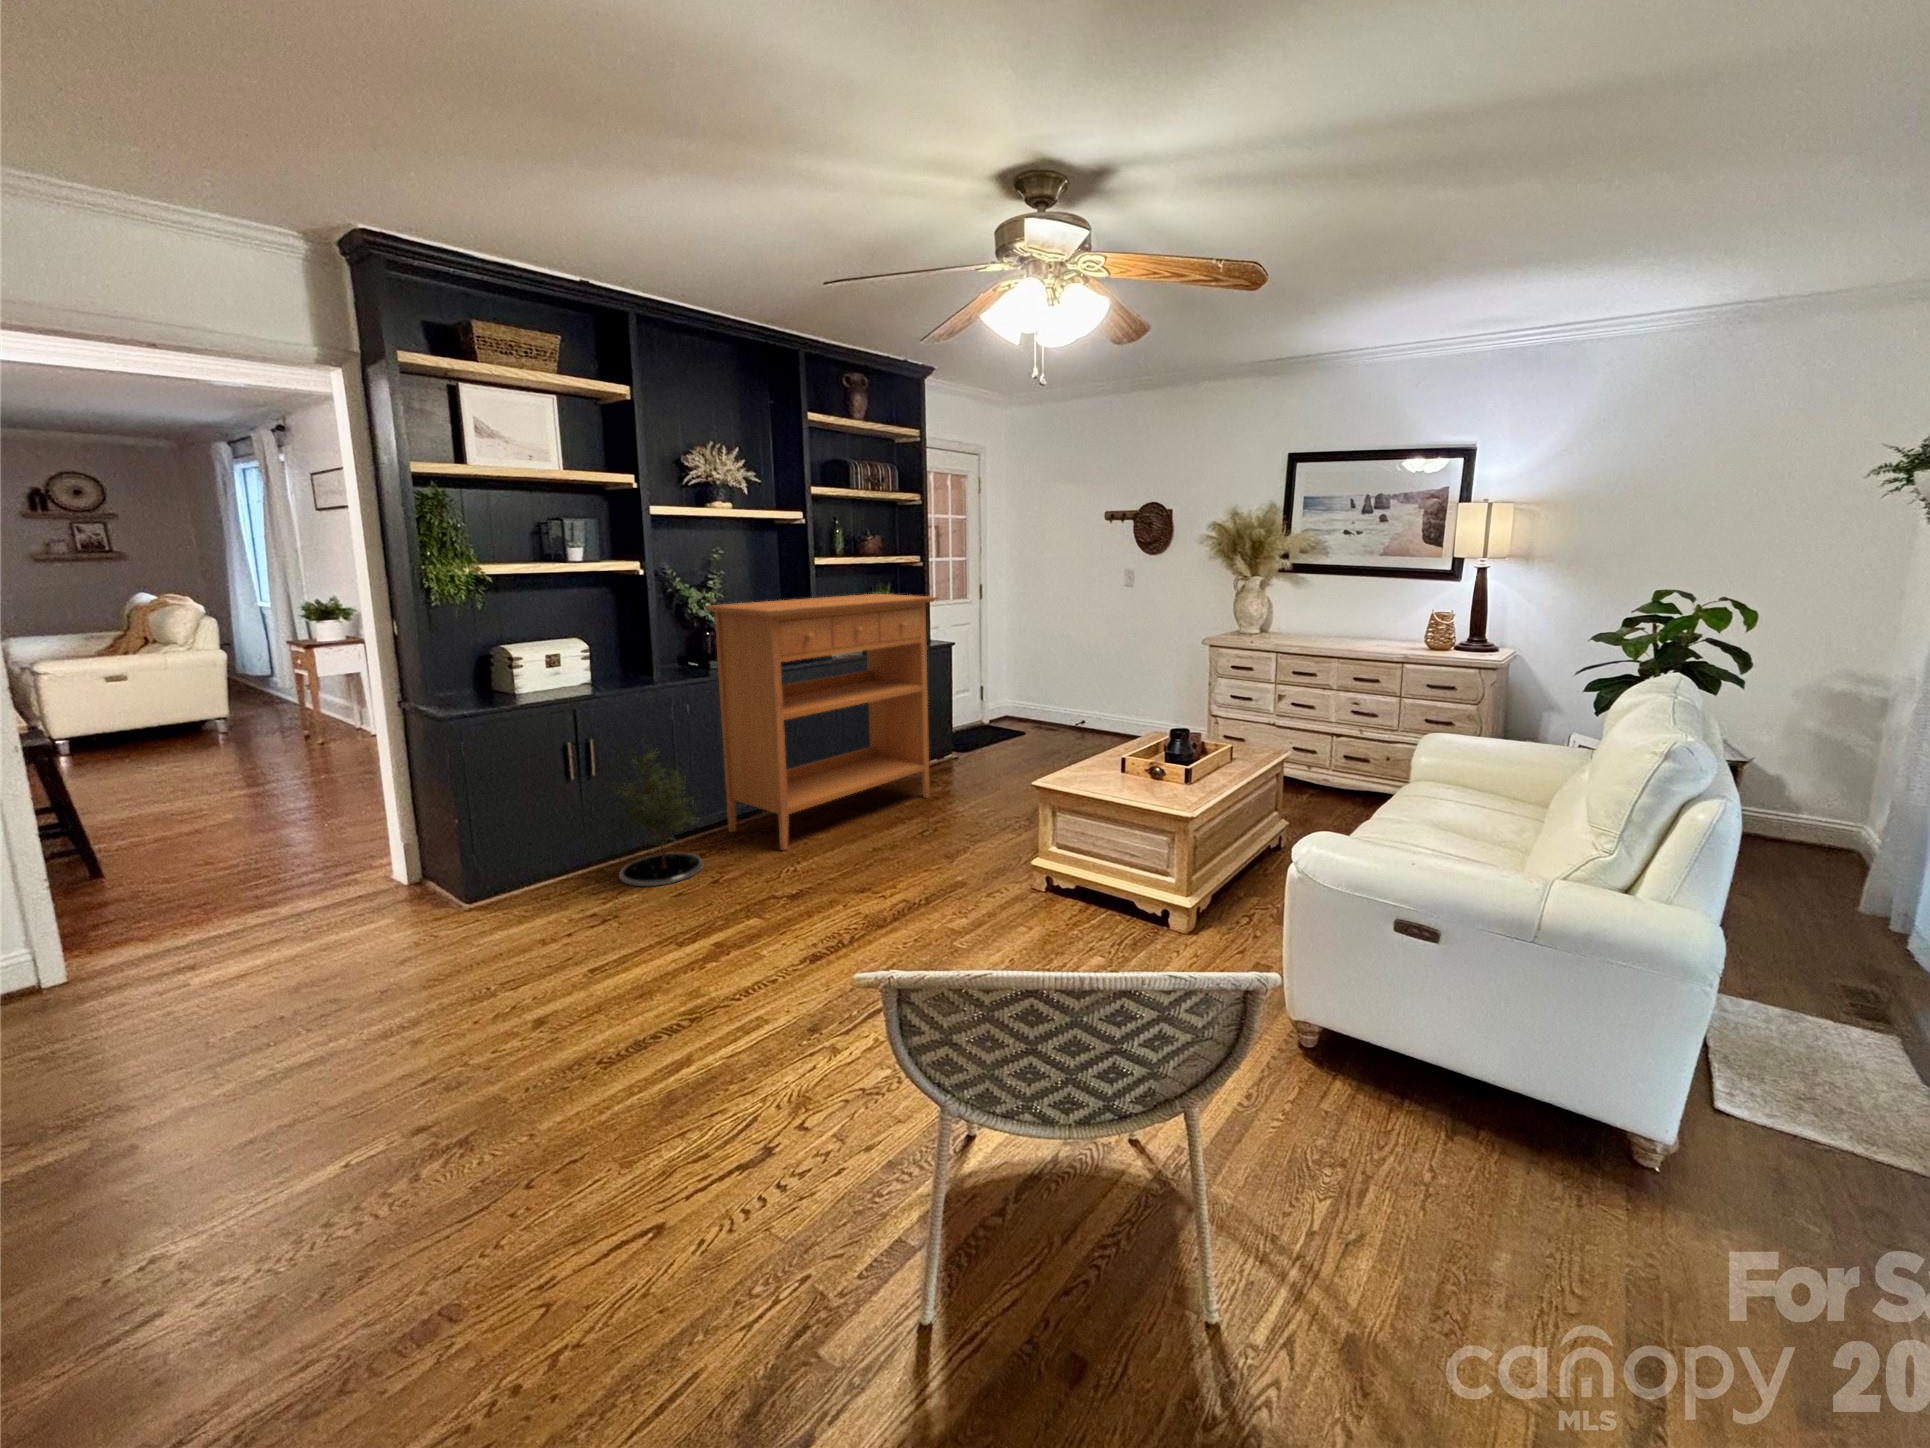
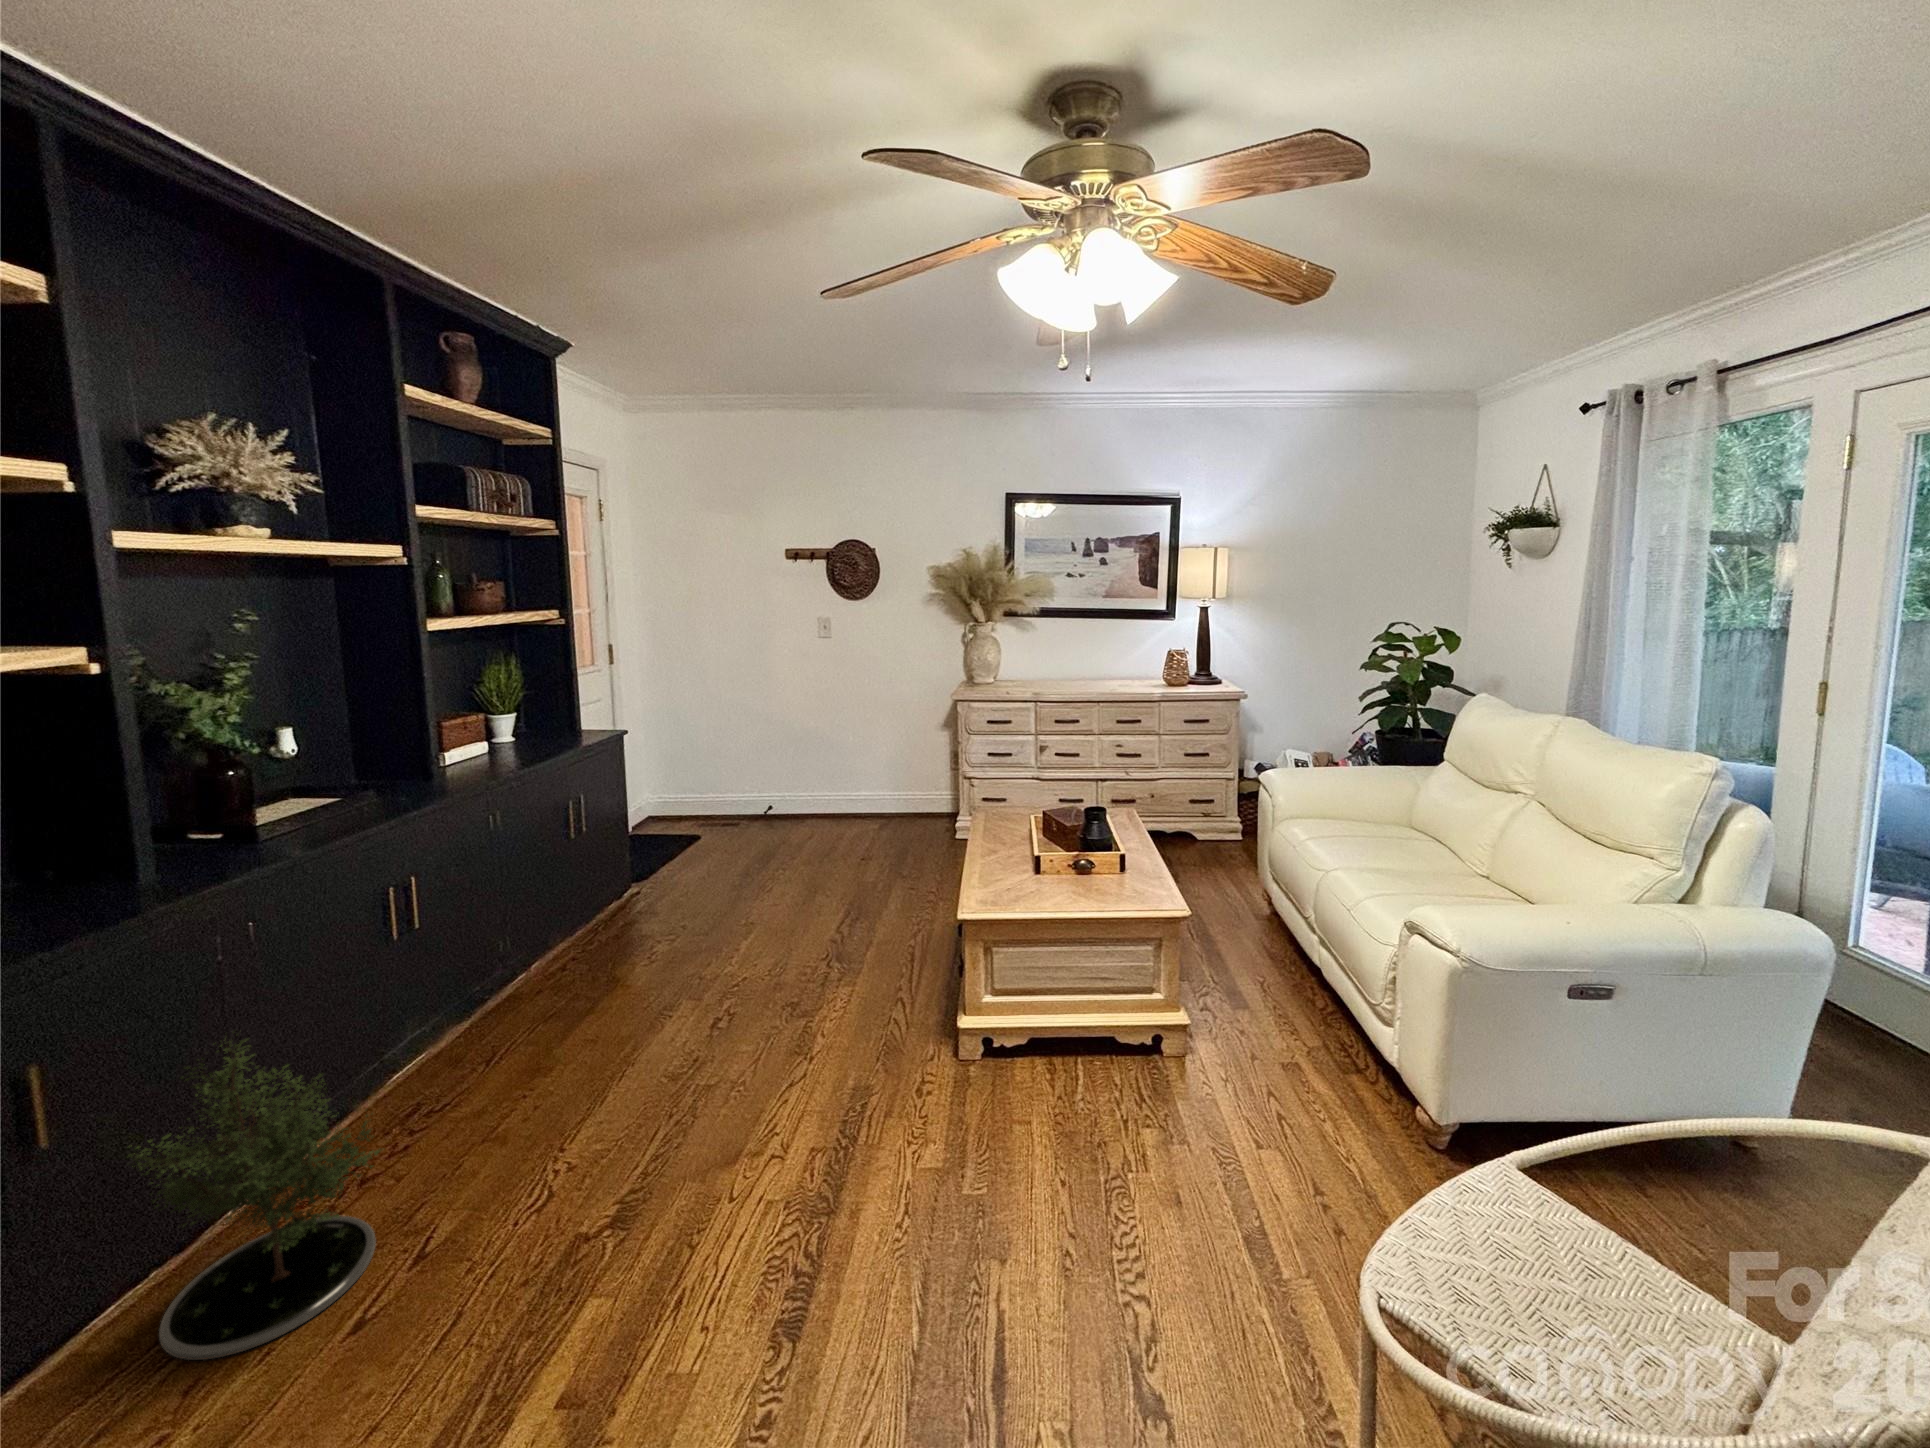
console table: present [705,594,938,850] -> none [290,672,678,1135]

